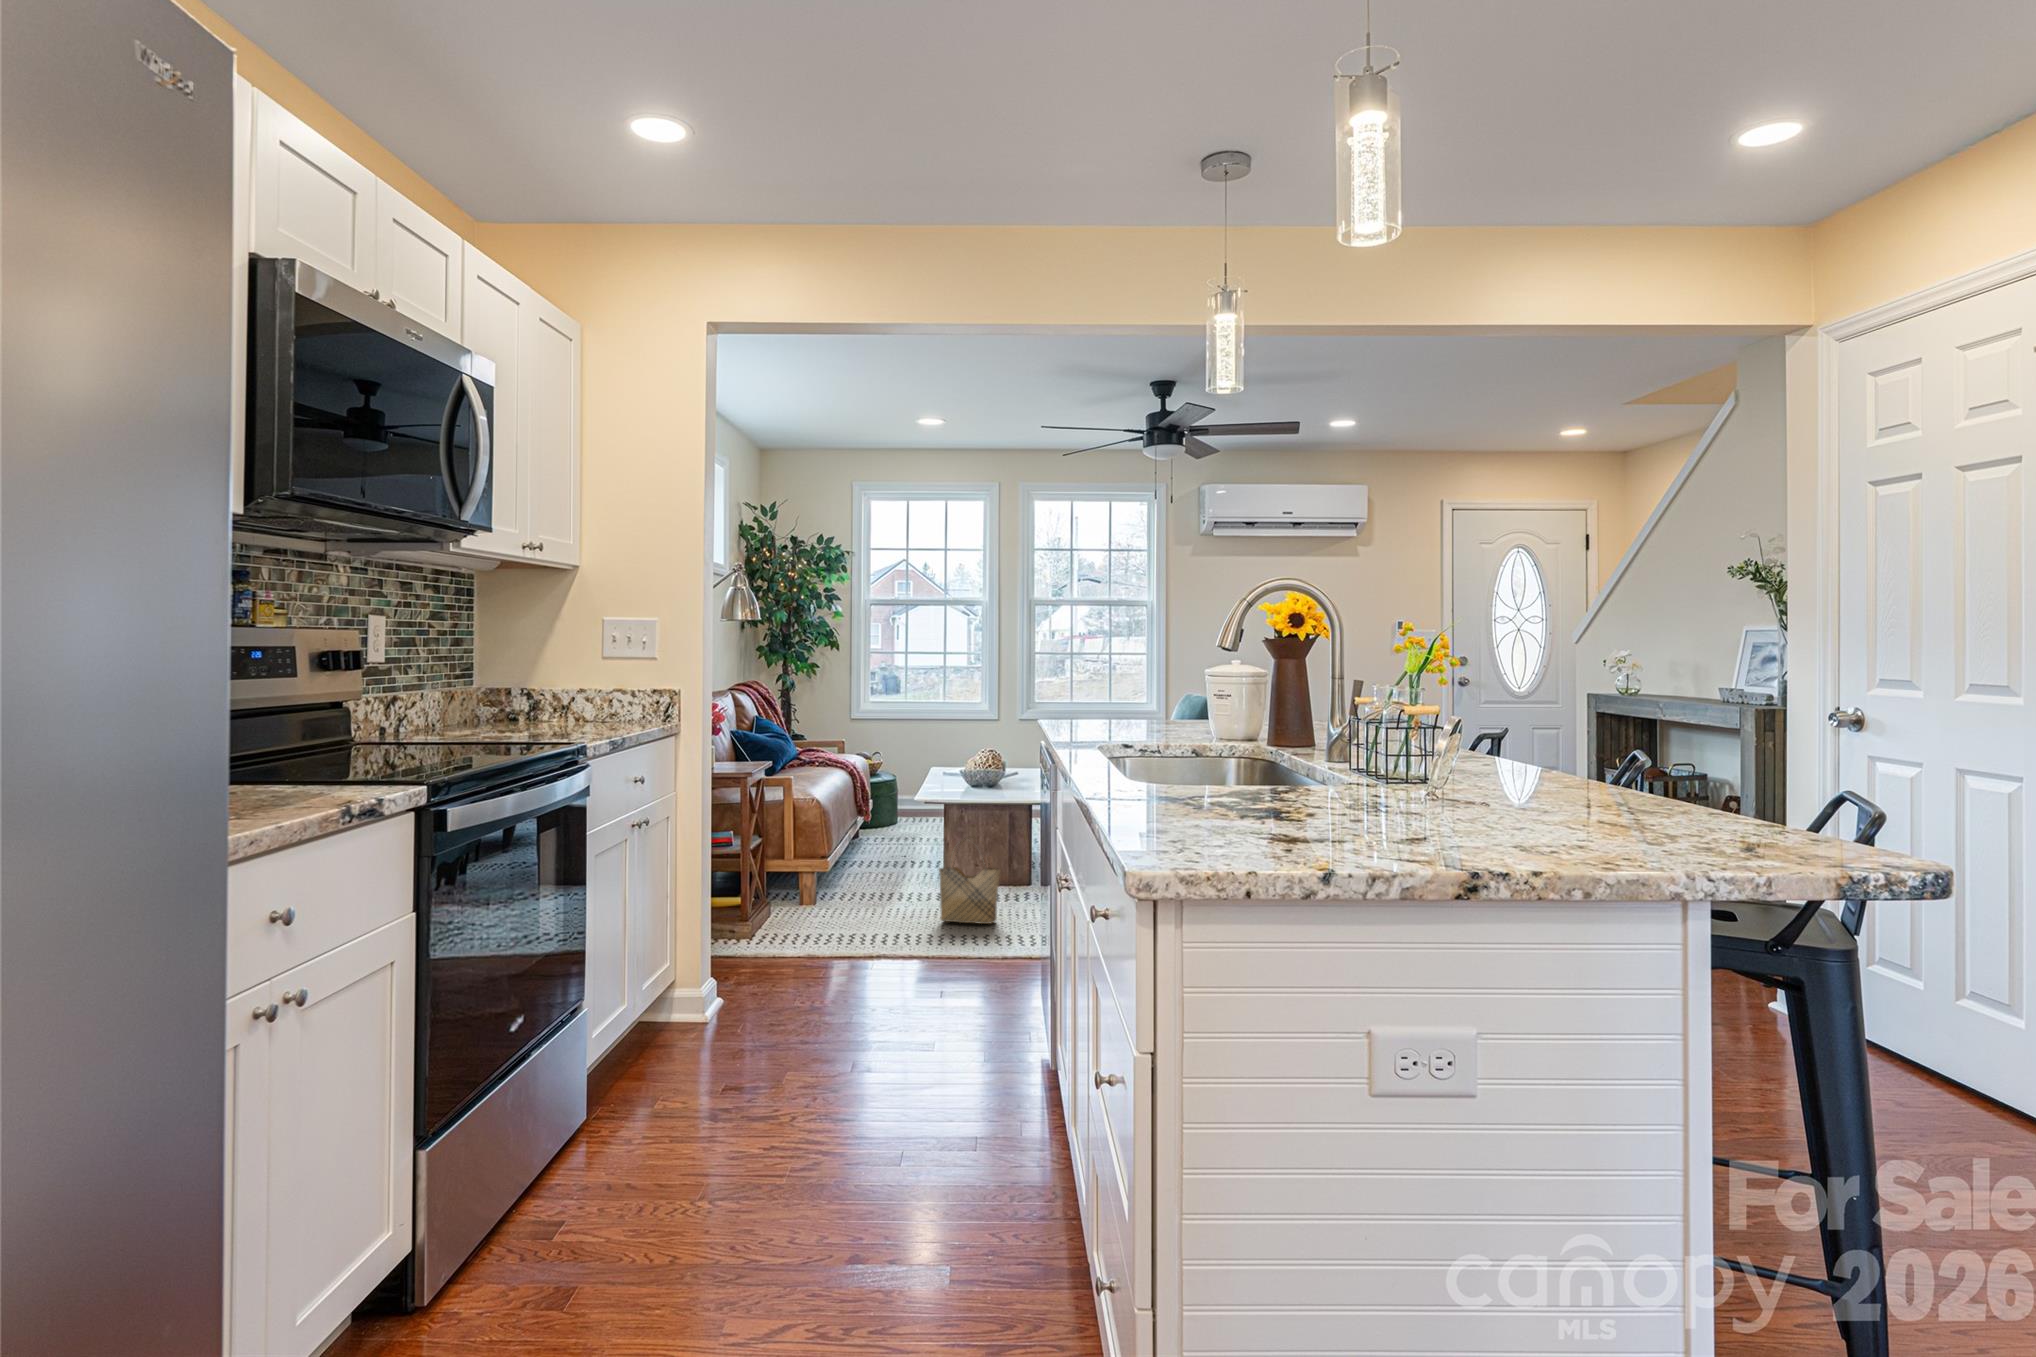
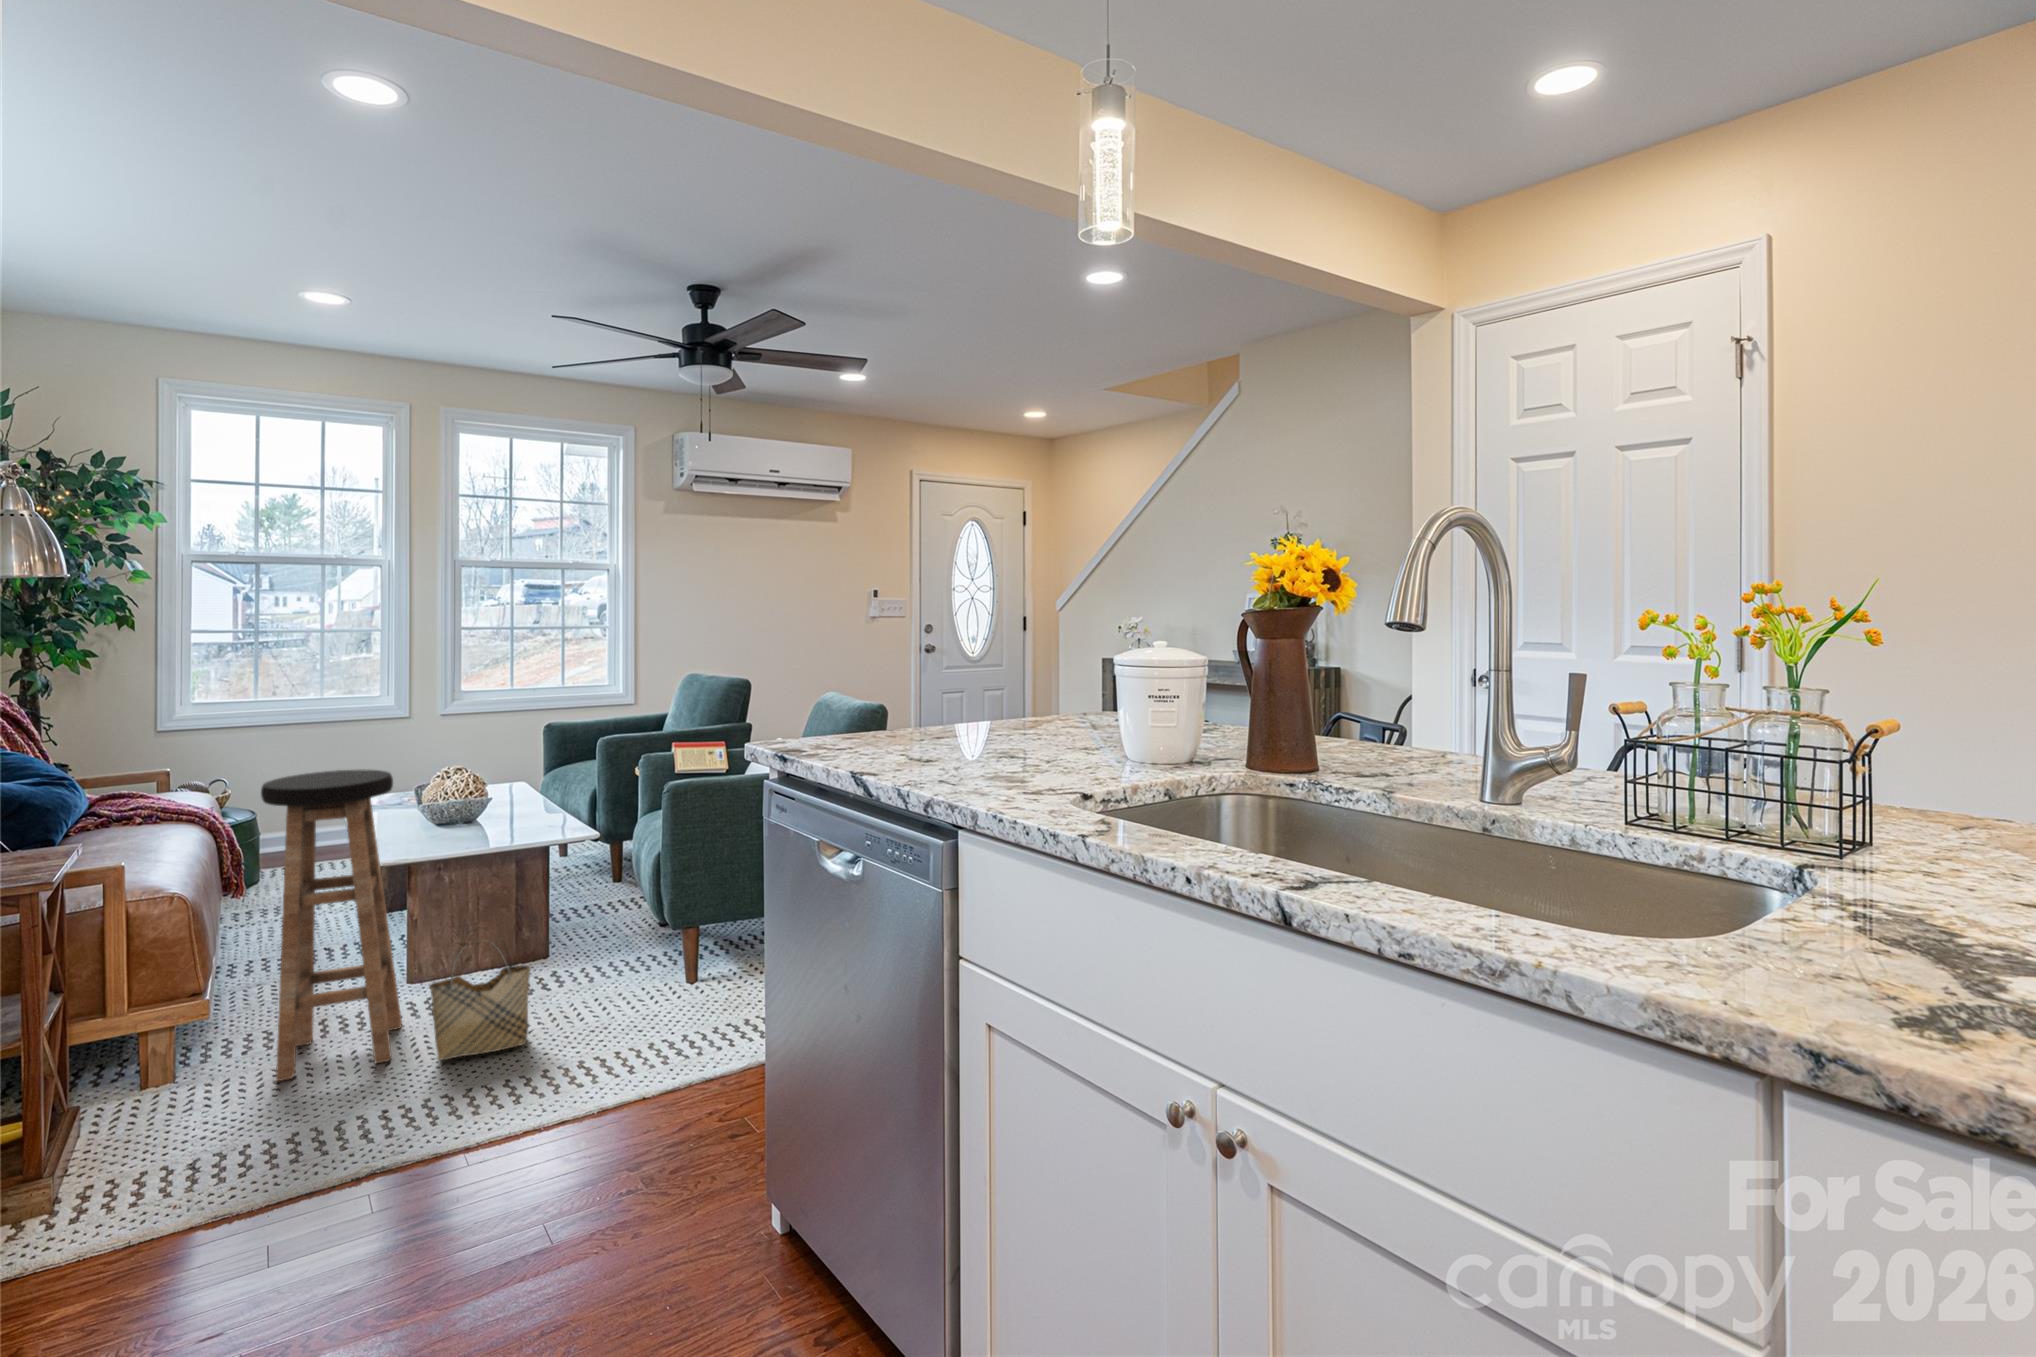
bar stool: none [857,722,931,917] -> present [261,770,402,1081]

